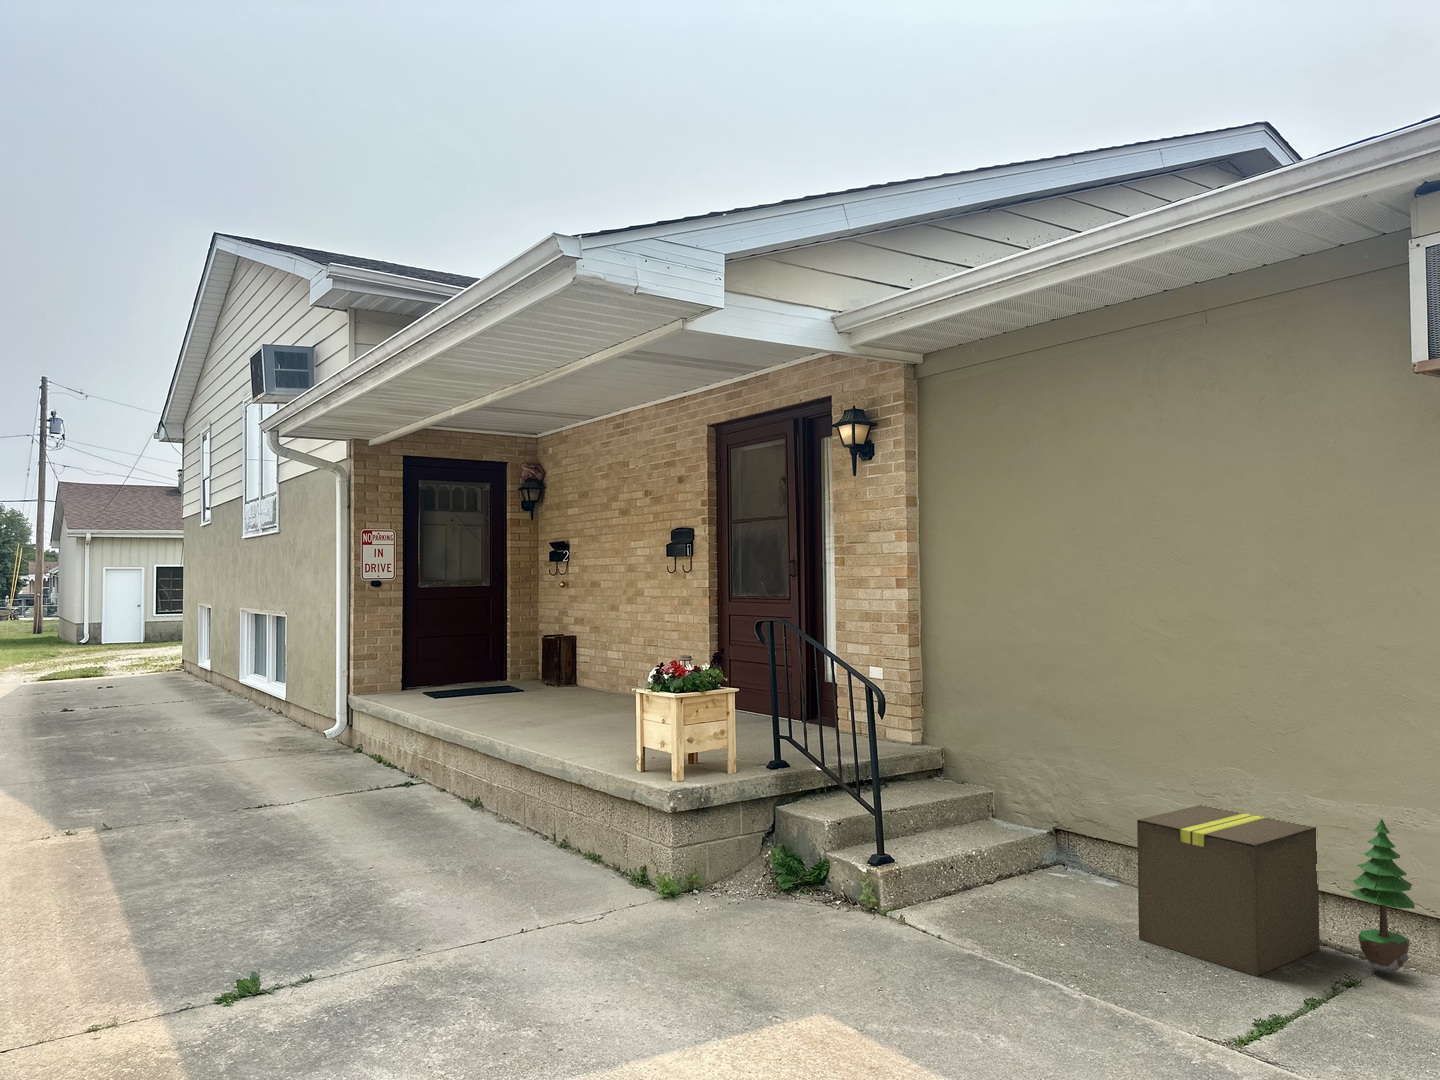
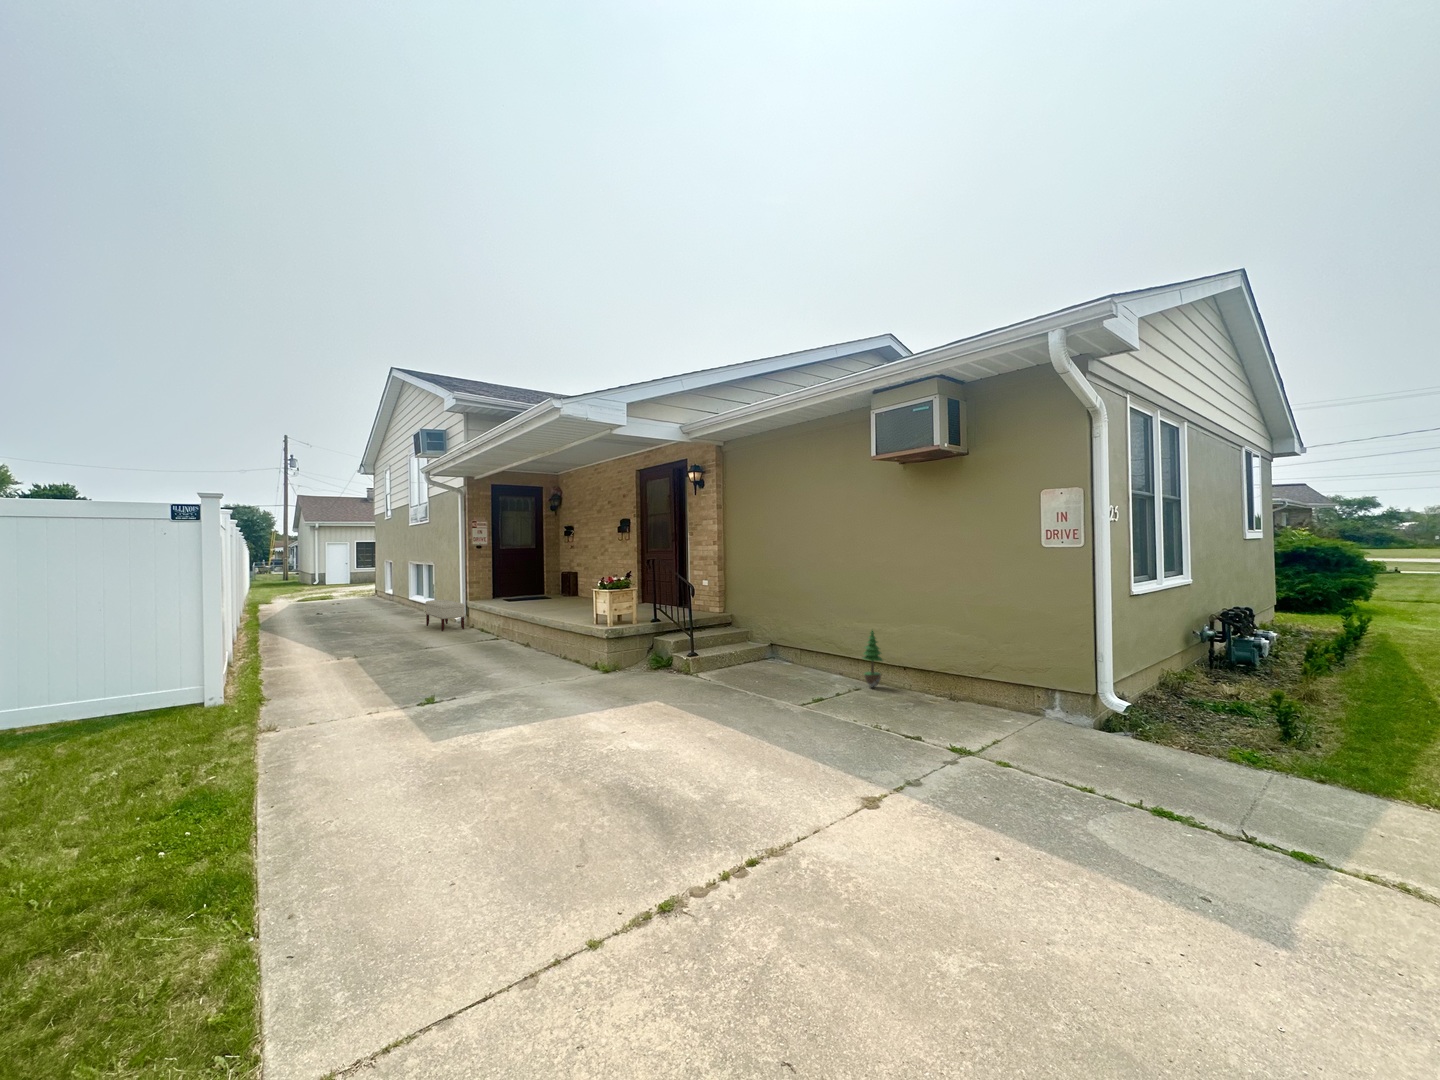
bench: none [266,690,345,758] -> present [425,600,465,631]
cardboard box: present [1137,805,1320,976] -> none [788,630,856,689]

